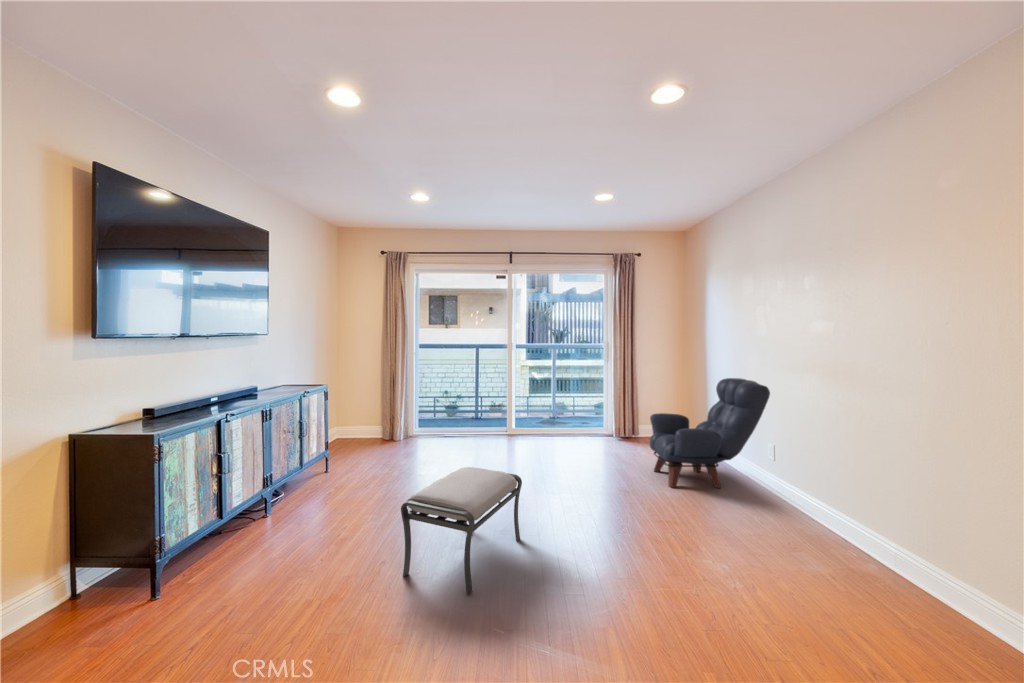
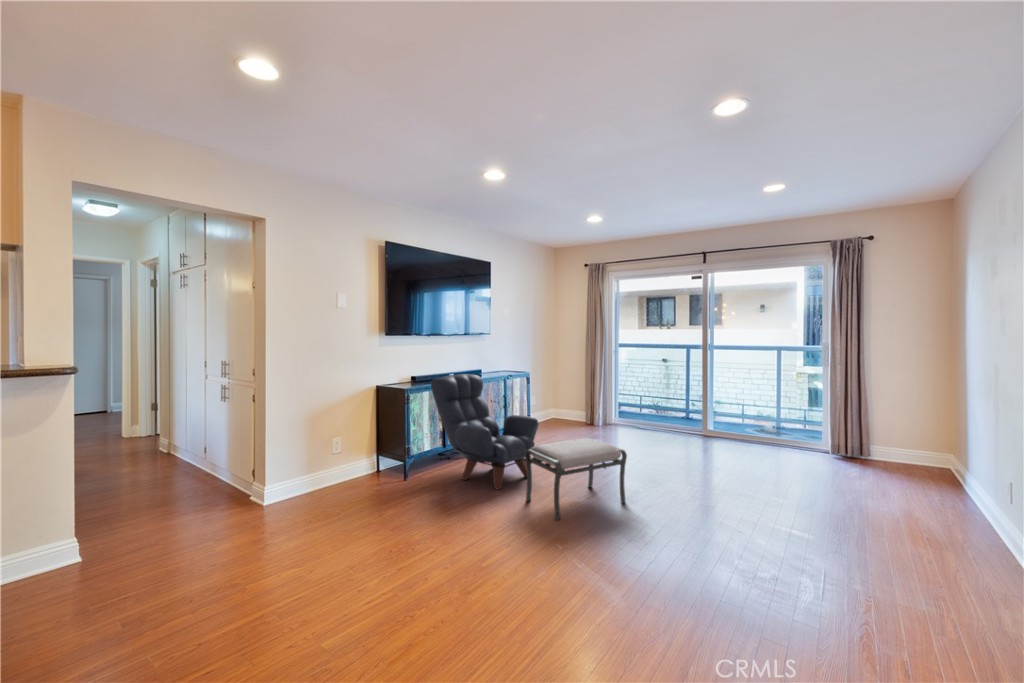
armchair: present [650,378,770,488] -> present [431,374,539,489]

